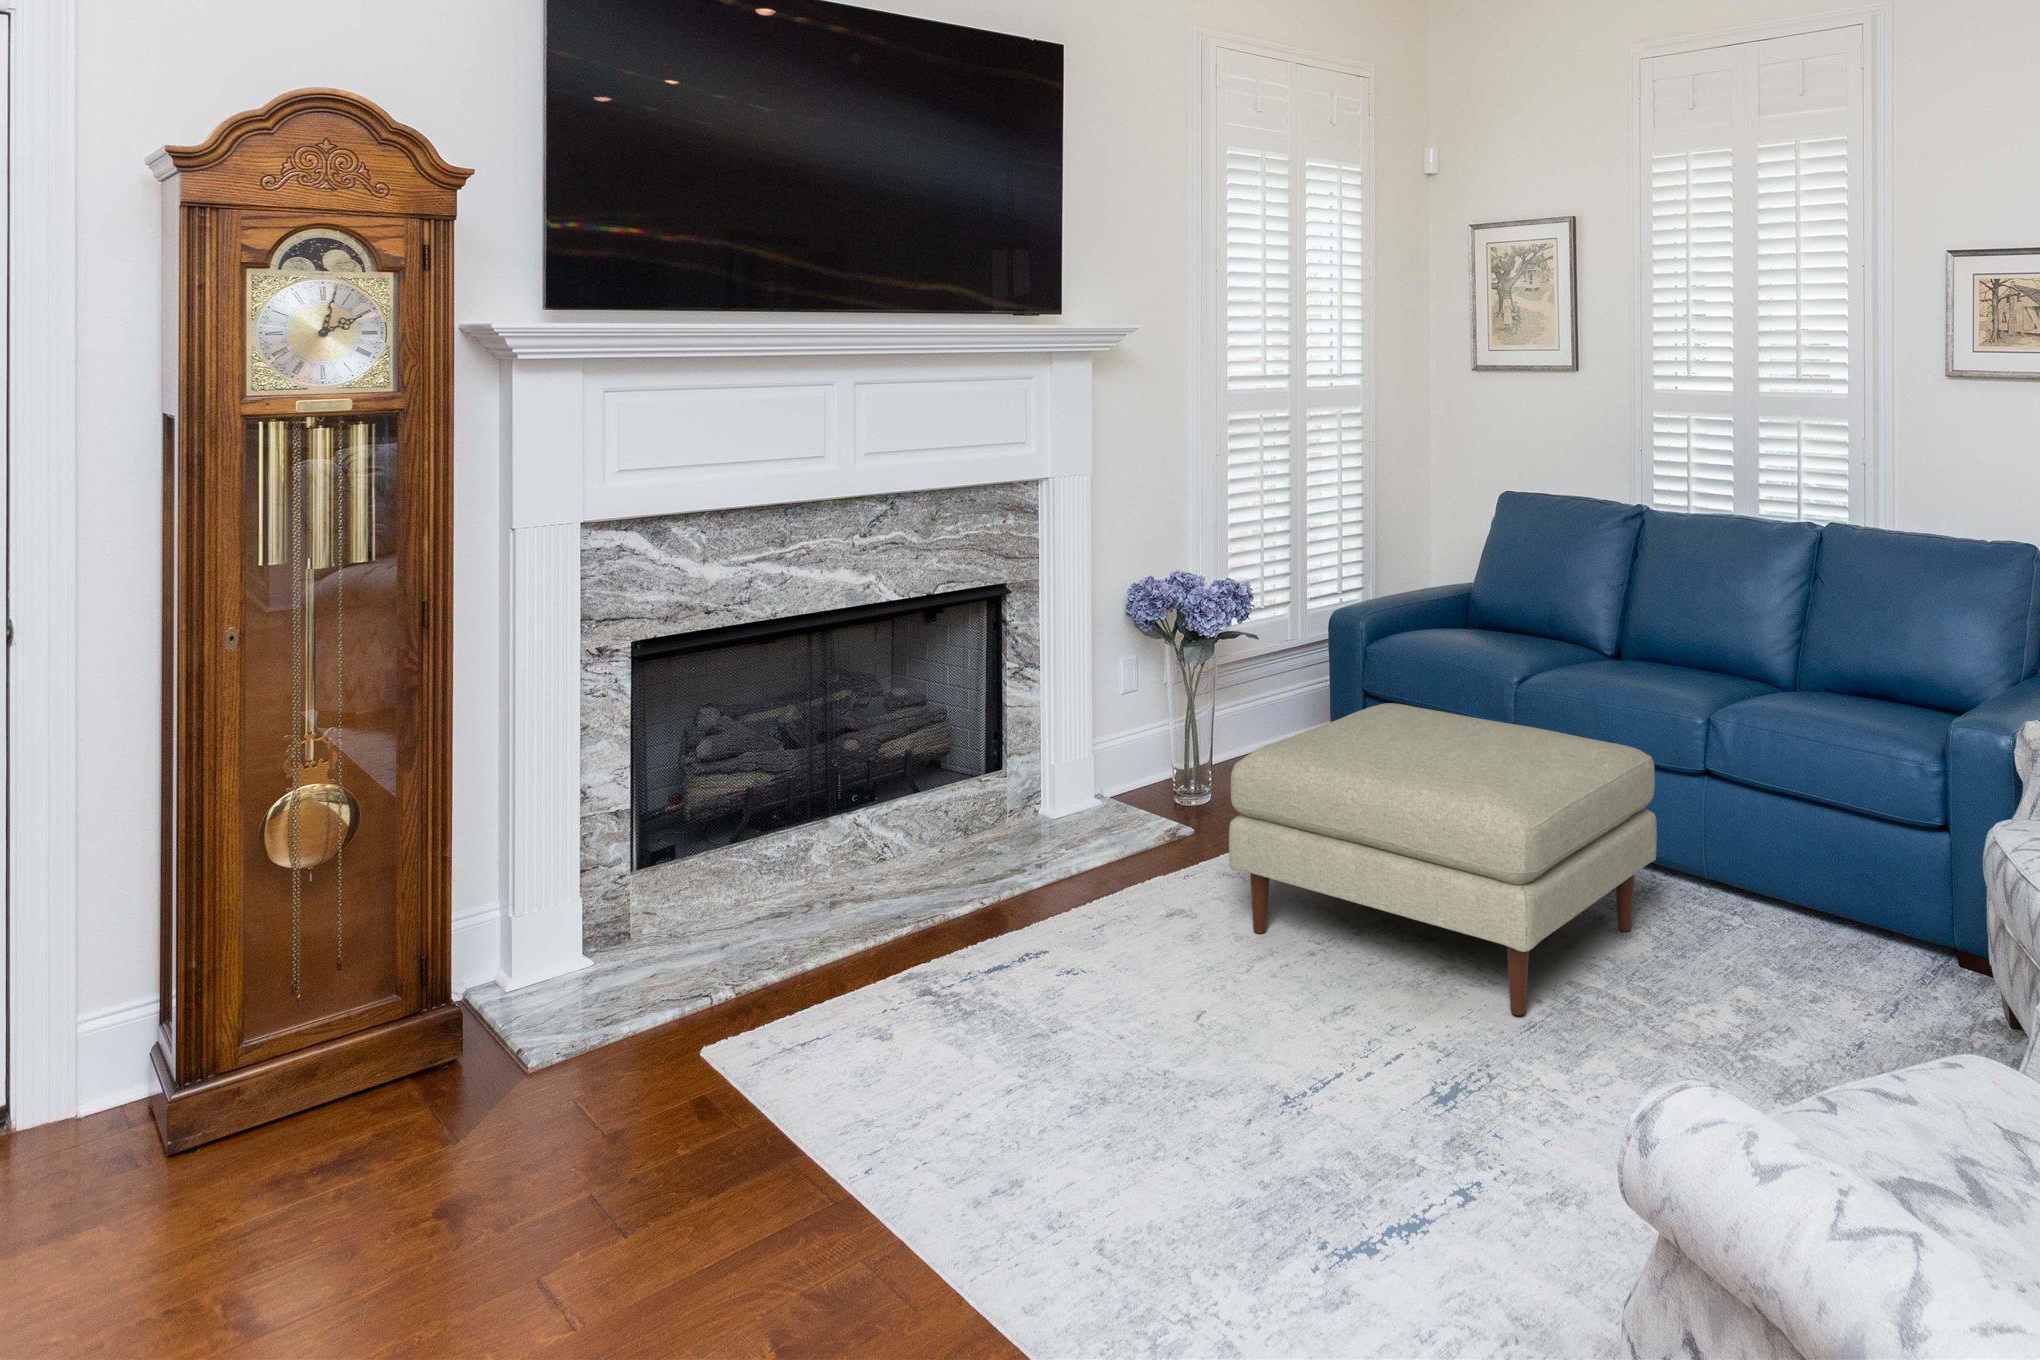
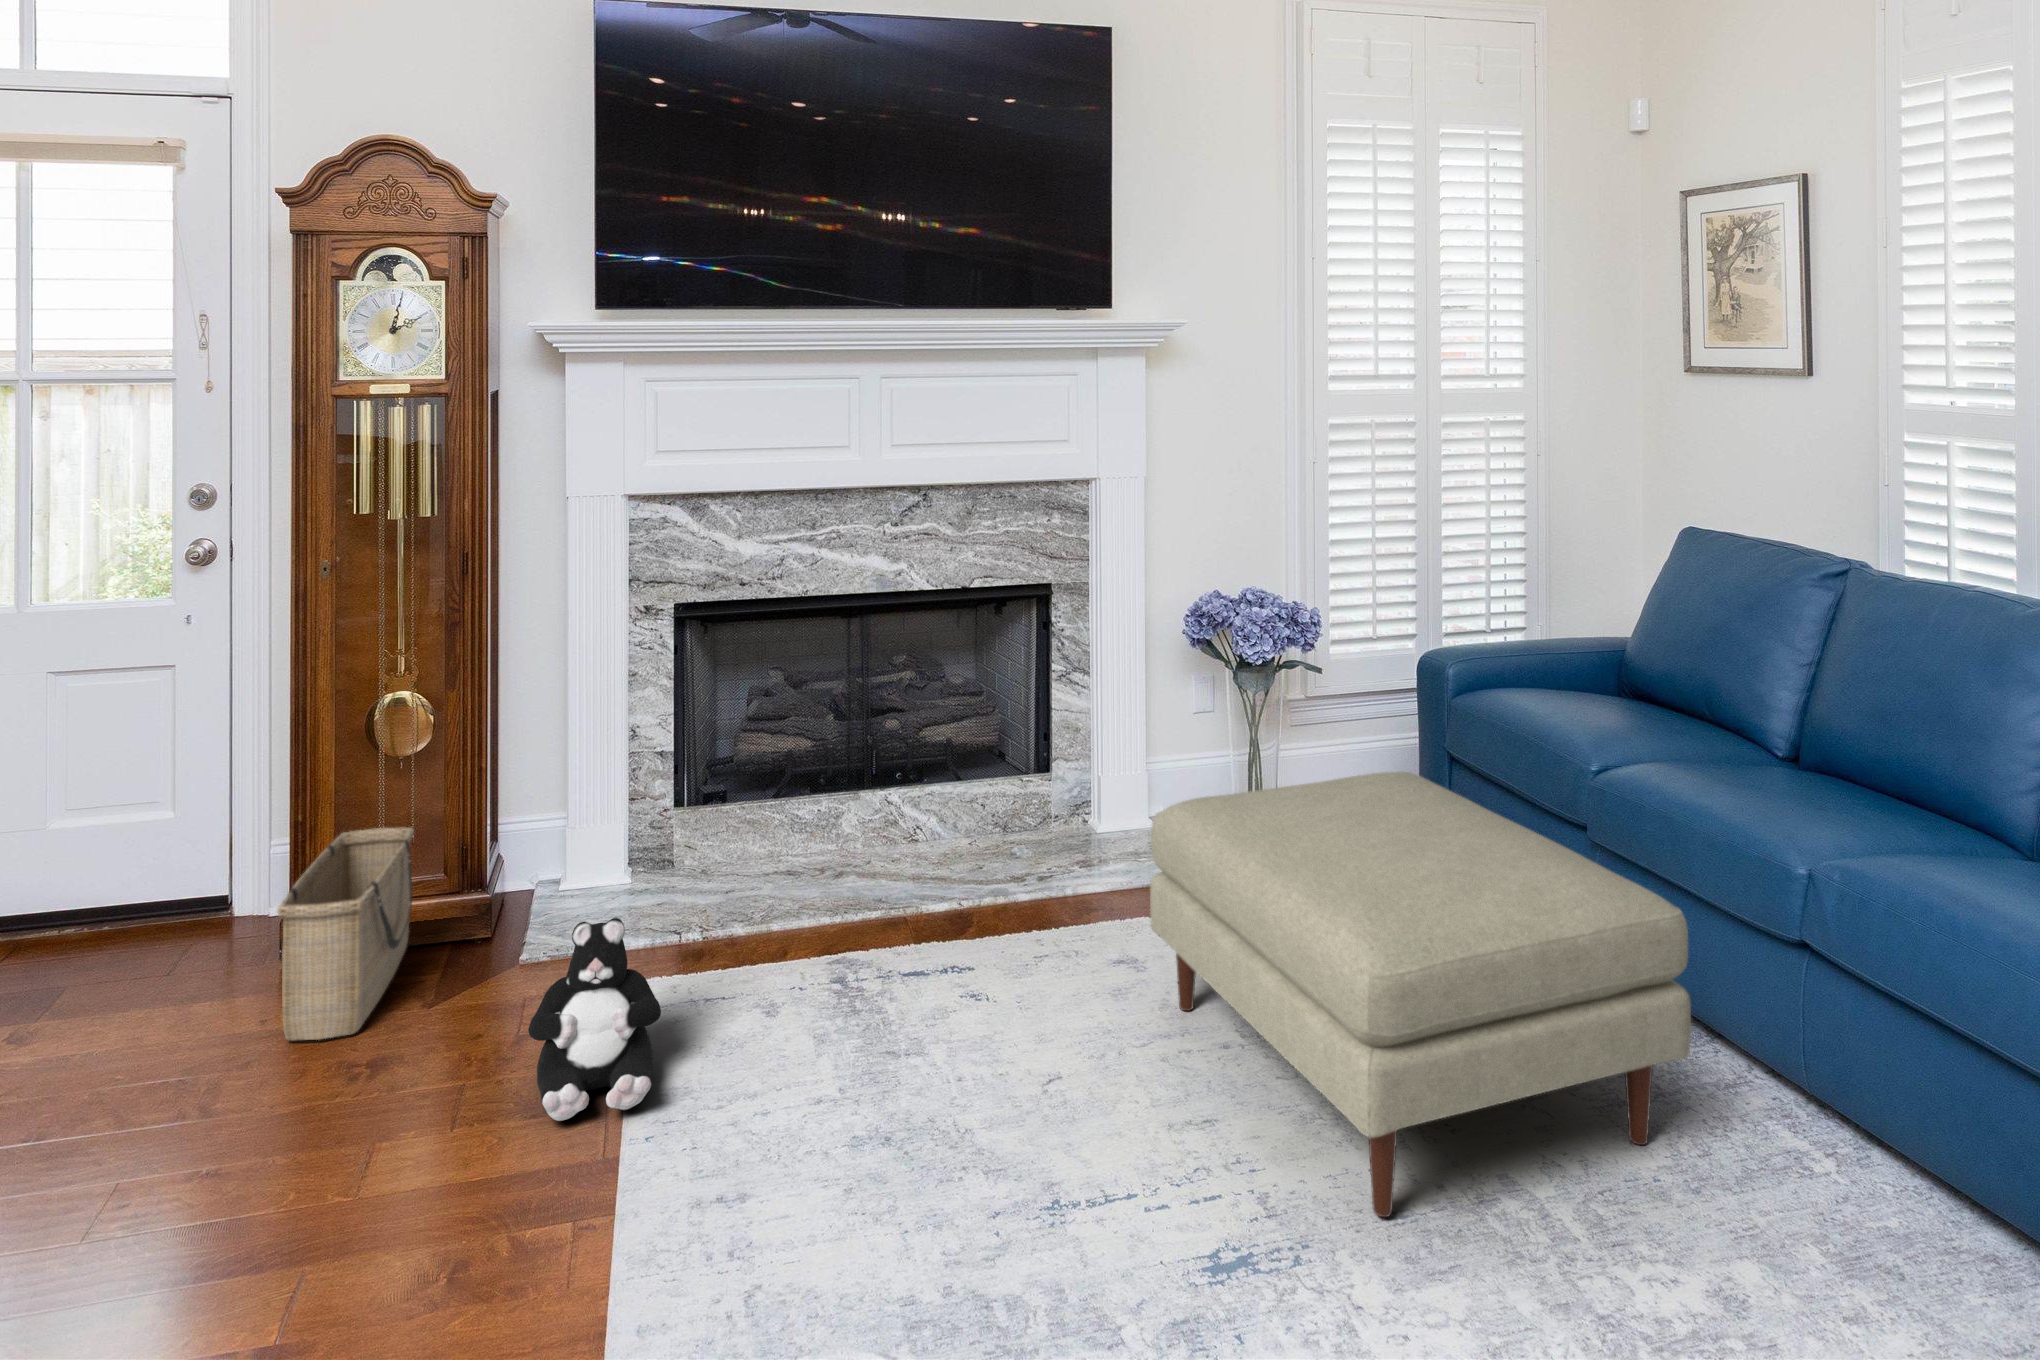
basket: none [274,942,437,1206] -> present [278,827,414,1040]
plush toy: none [715,954,877,1163] -> present [528,918,661,1121]

